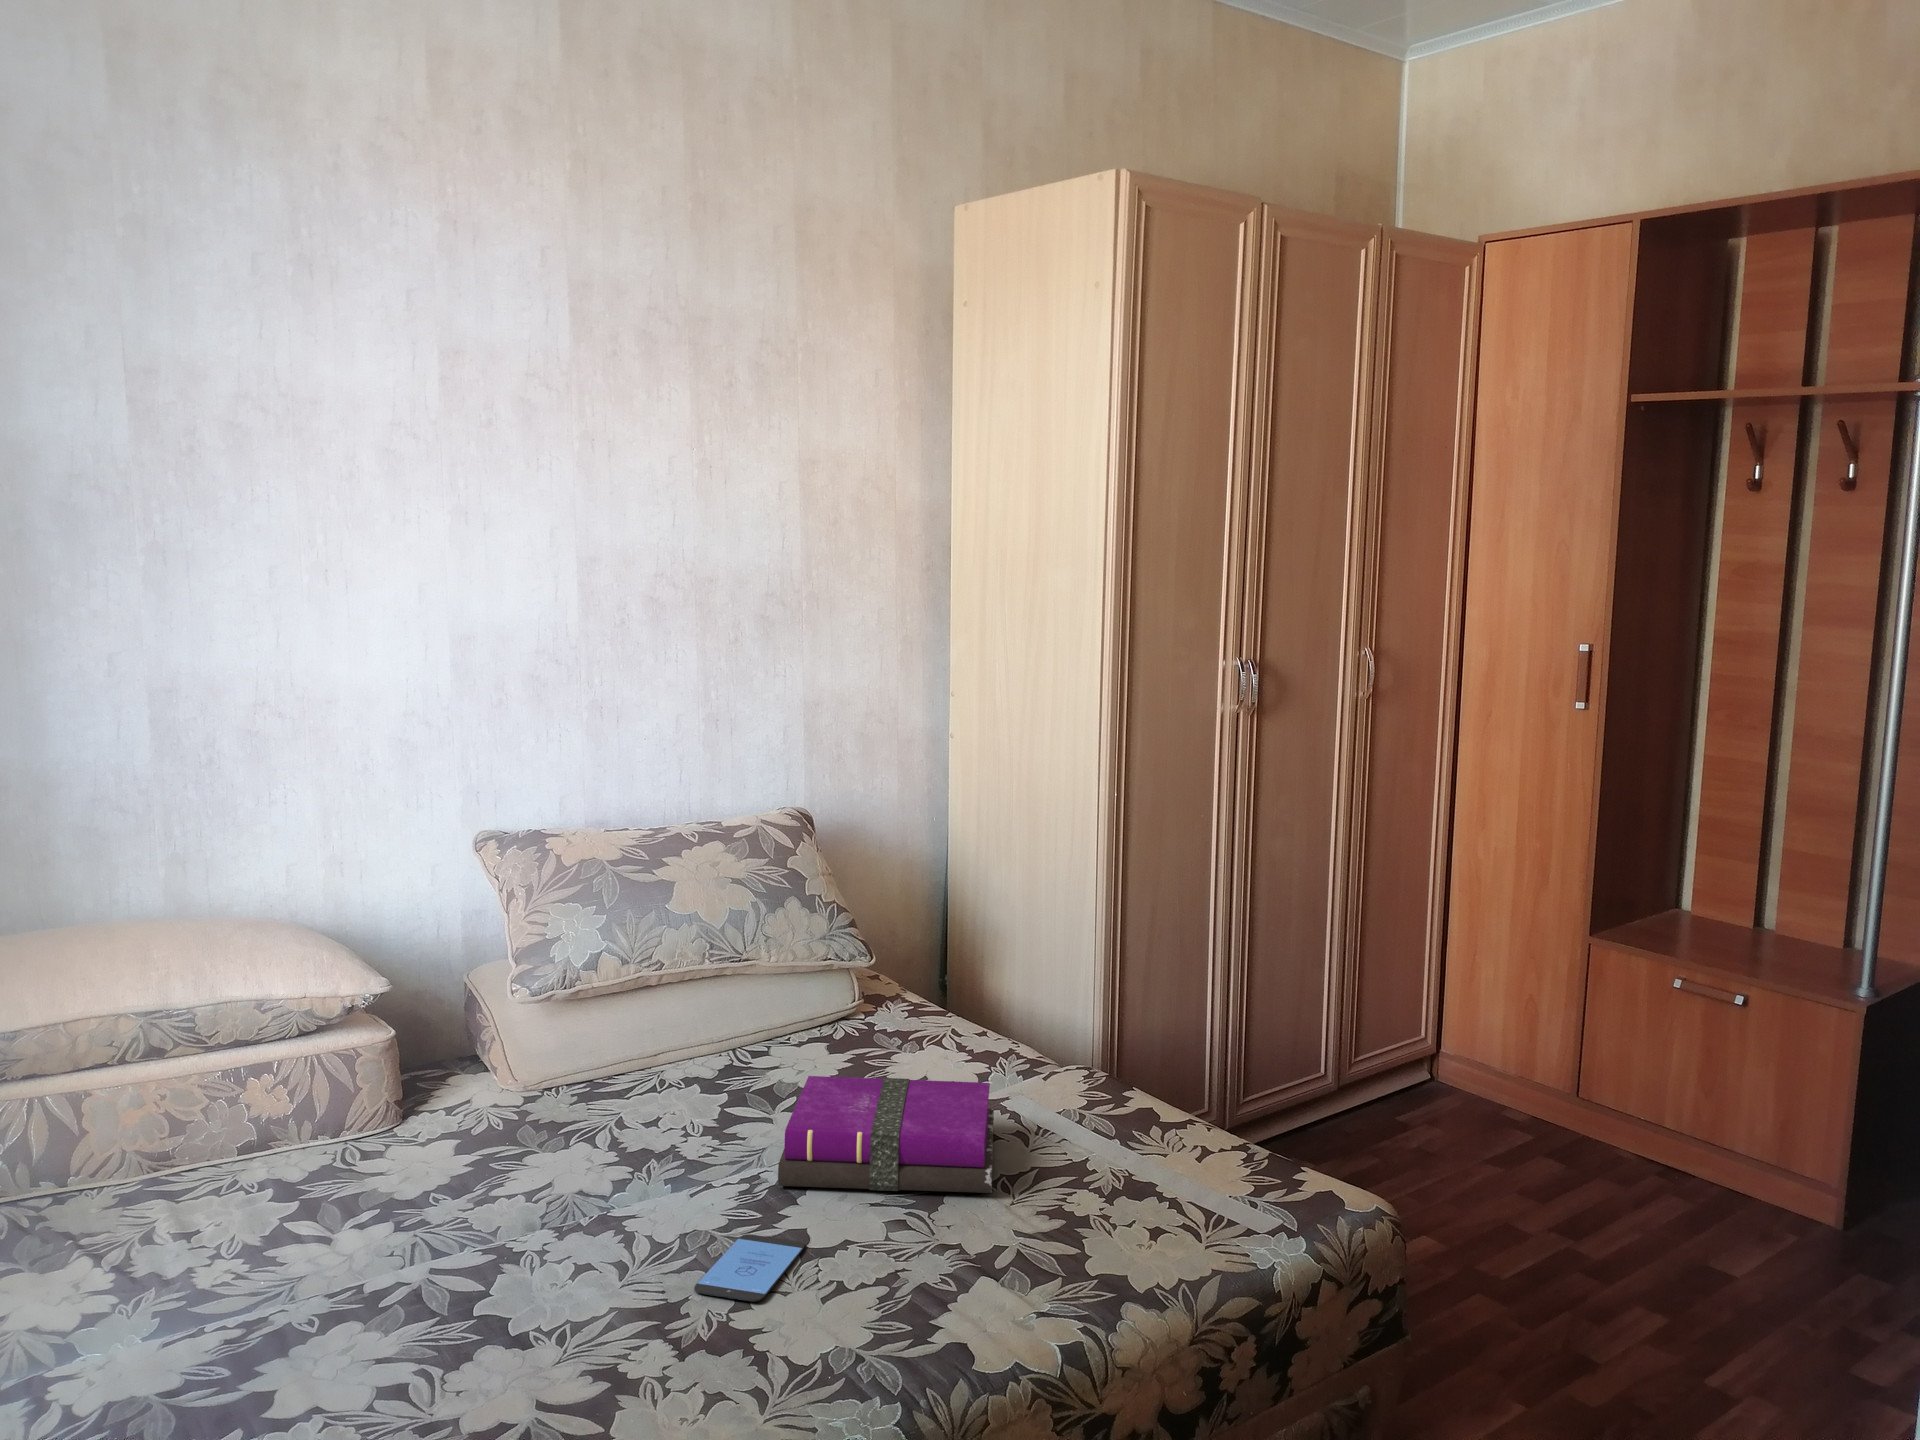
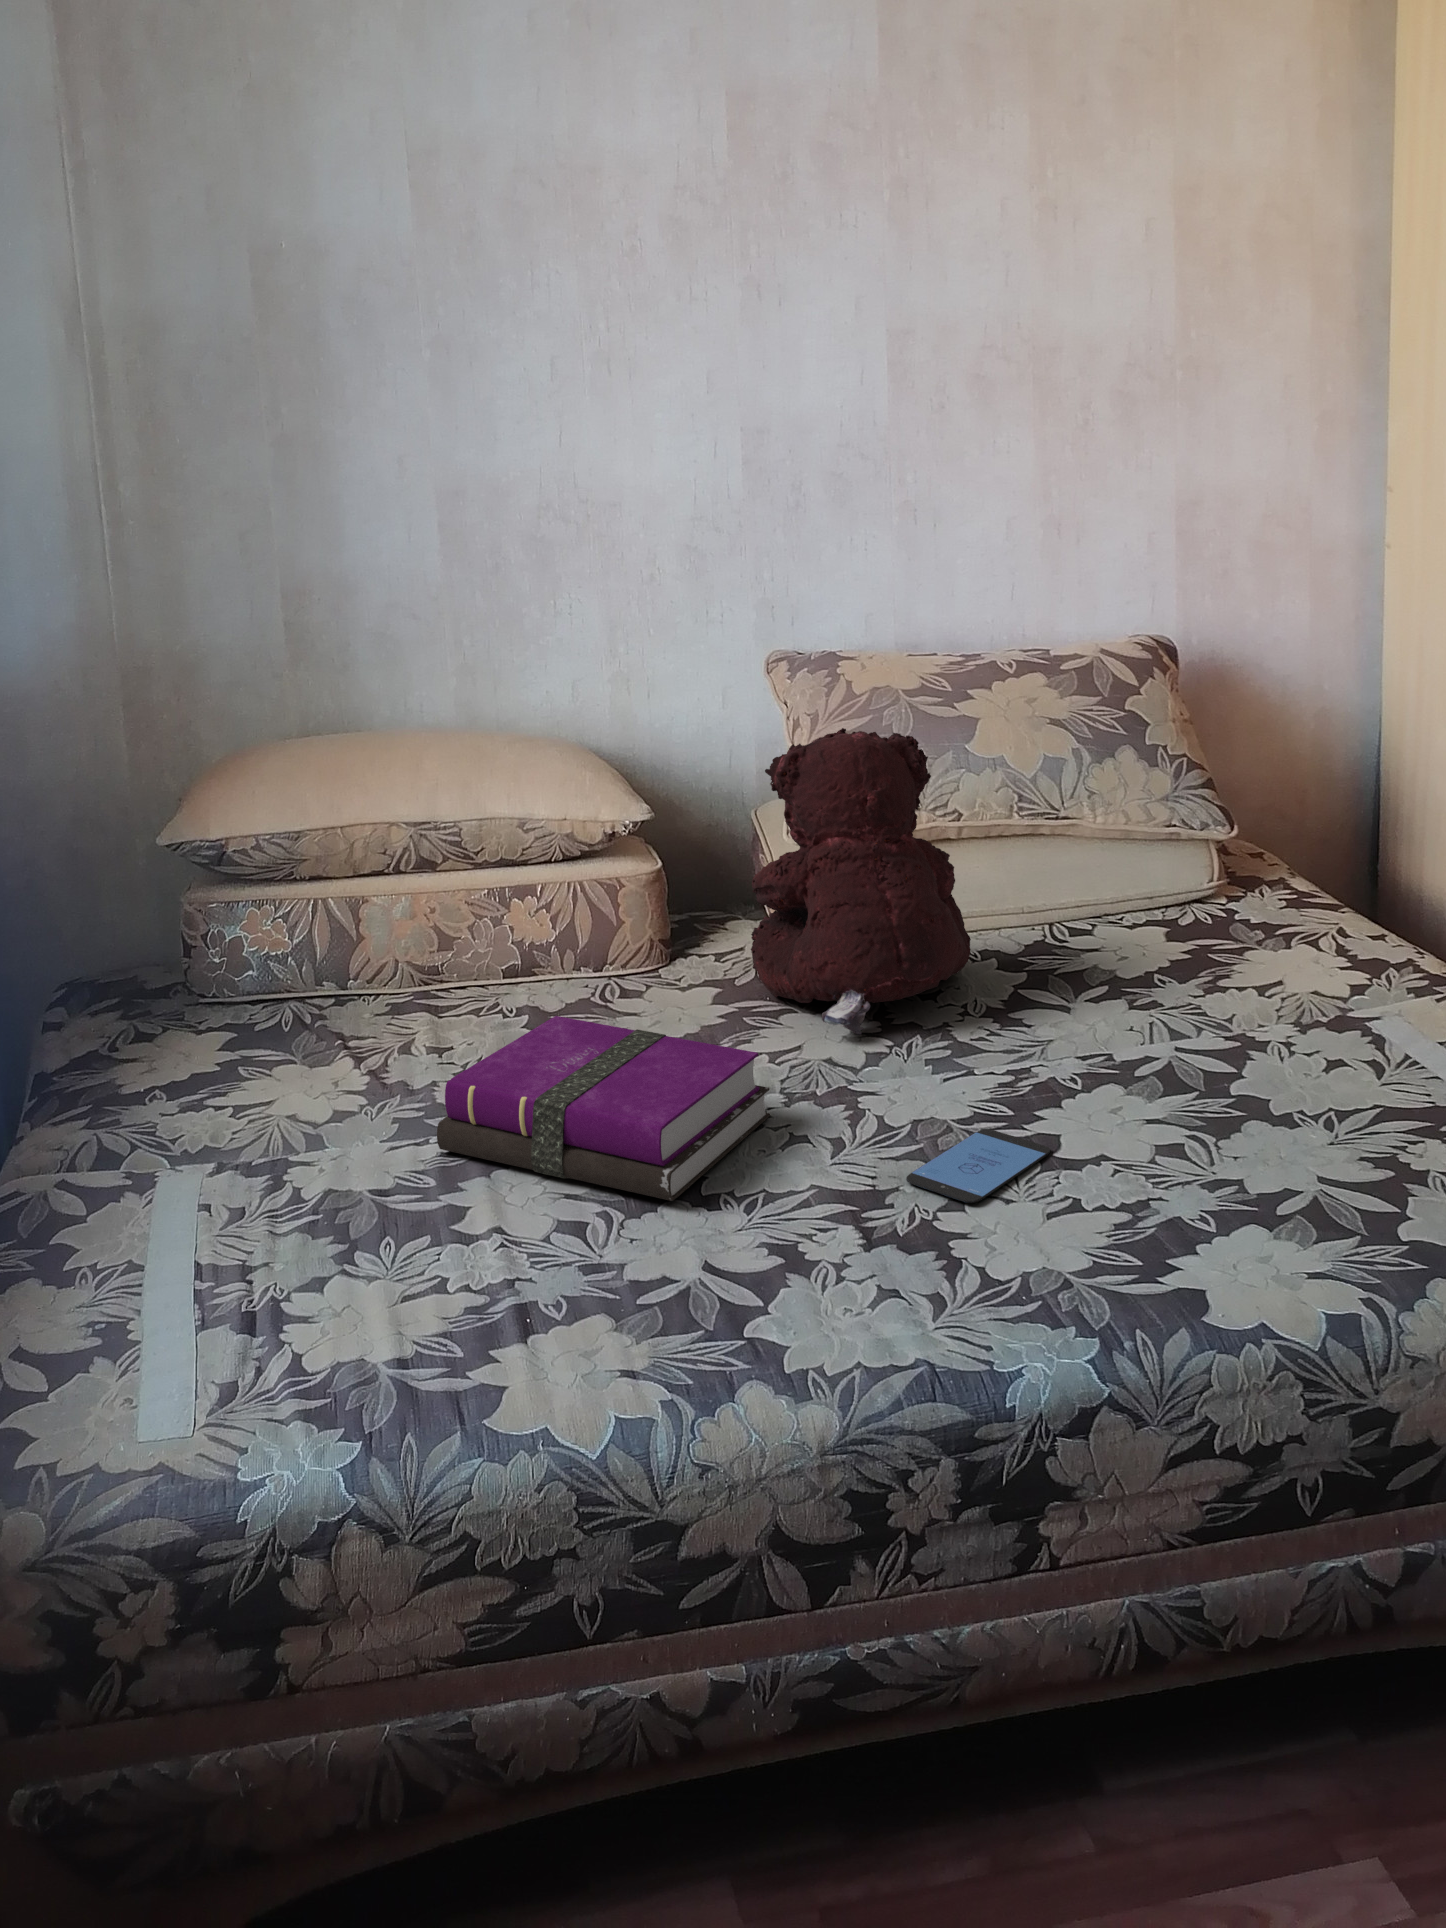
teddy bear: none [491,892,684,1166] -> present [751,728,971,1034]
notebook: present [778,1076,994,1193] -> present [437,1016,770,1201]

